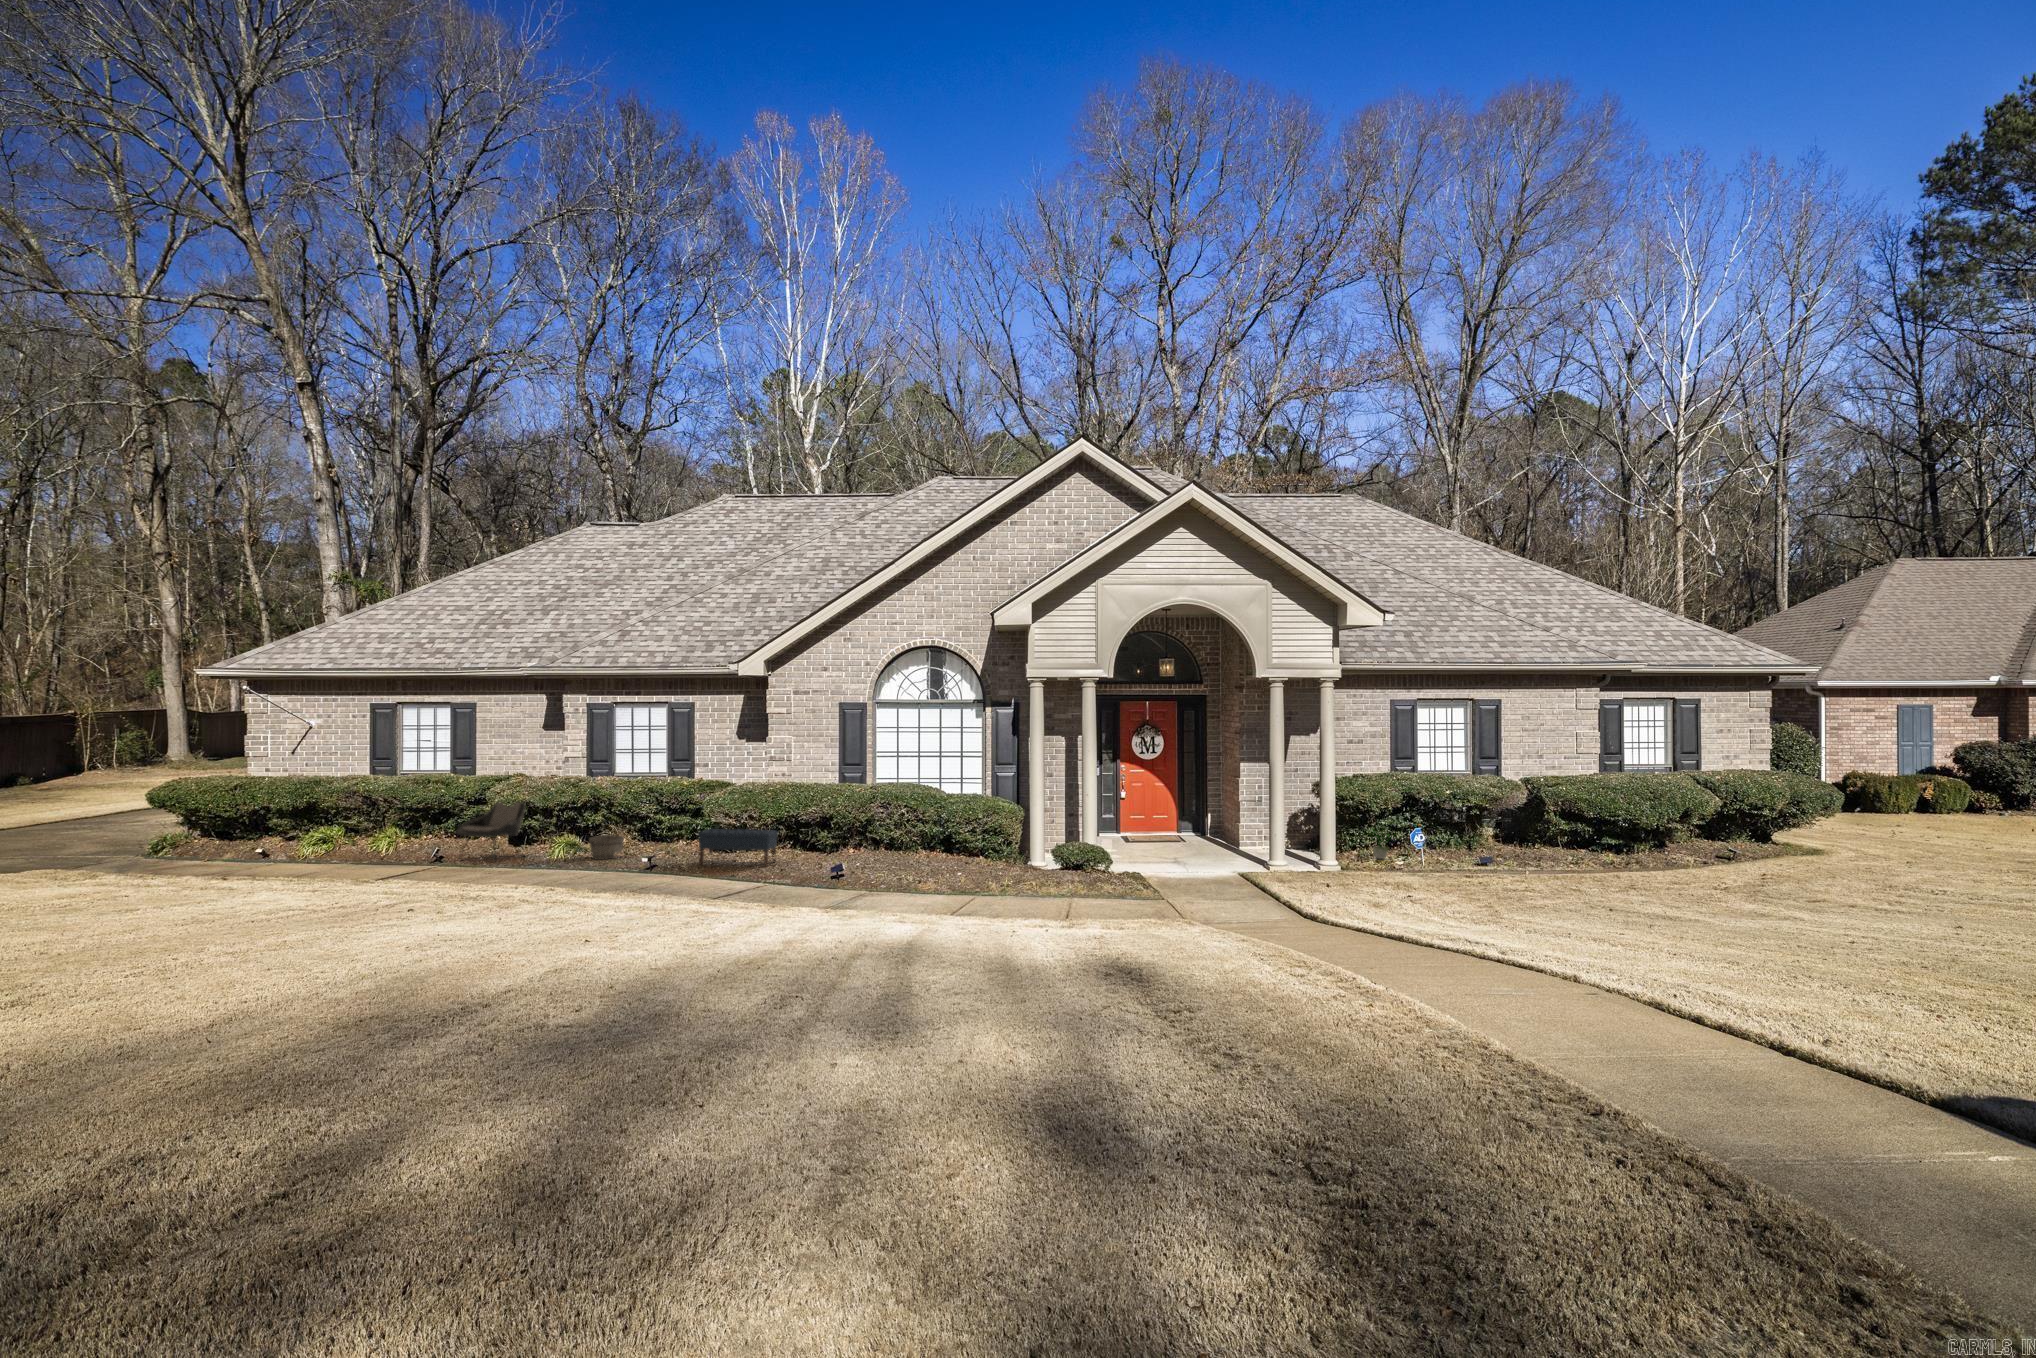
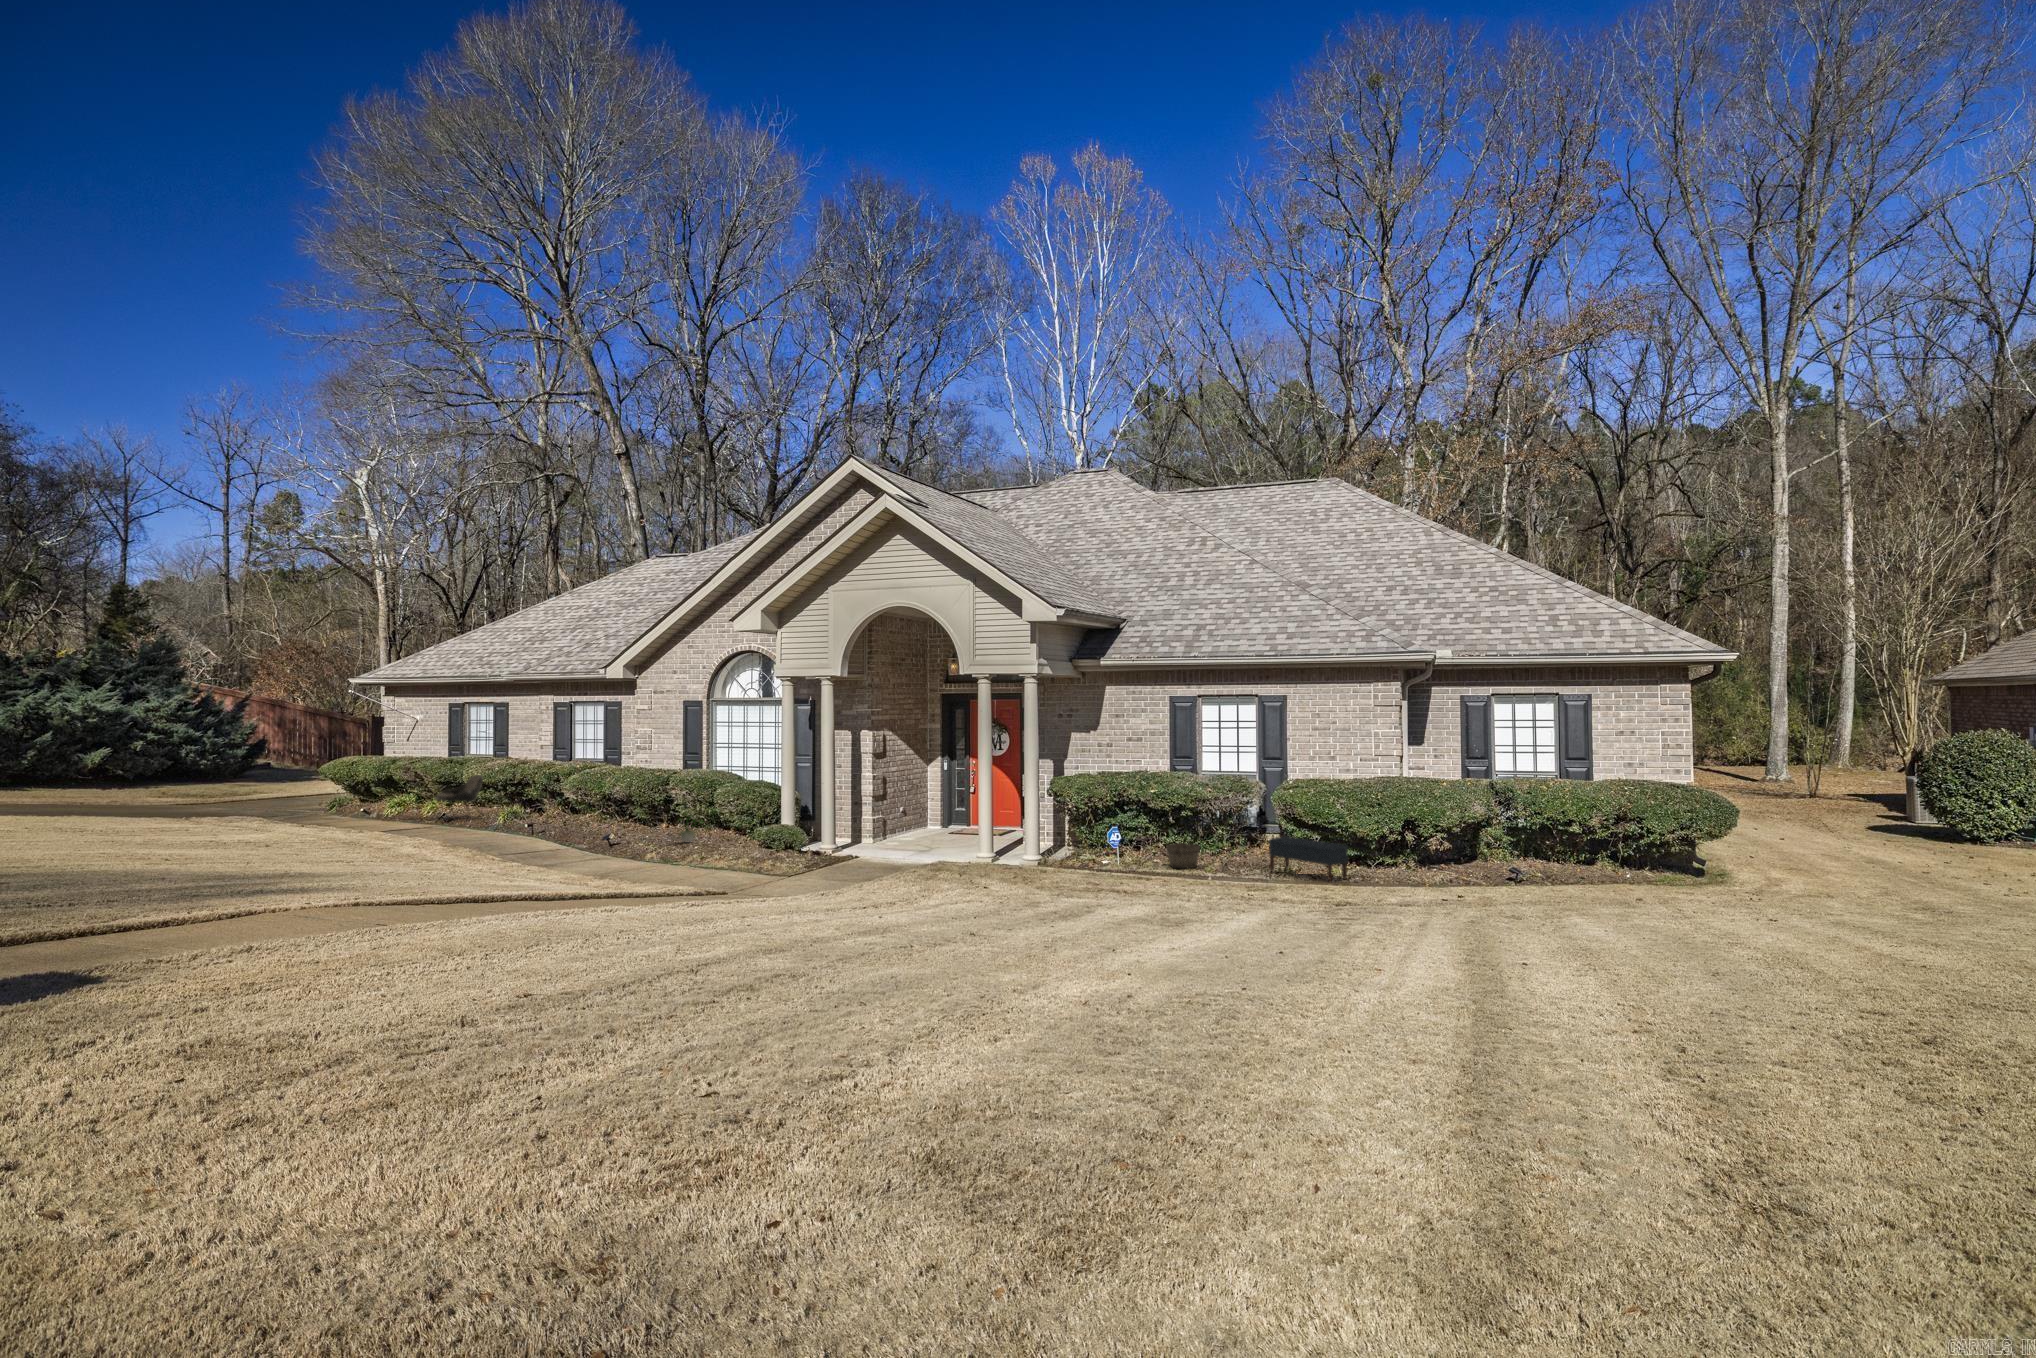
bench: present [699,829,778,866] -> present [1268,836,1348,882]
potted plant: present [1372,829,1389,859] -> present [679,816,703,843]
wooden bucket: present [589,835,624,860] -> present [1166,843,1200,869]

